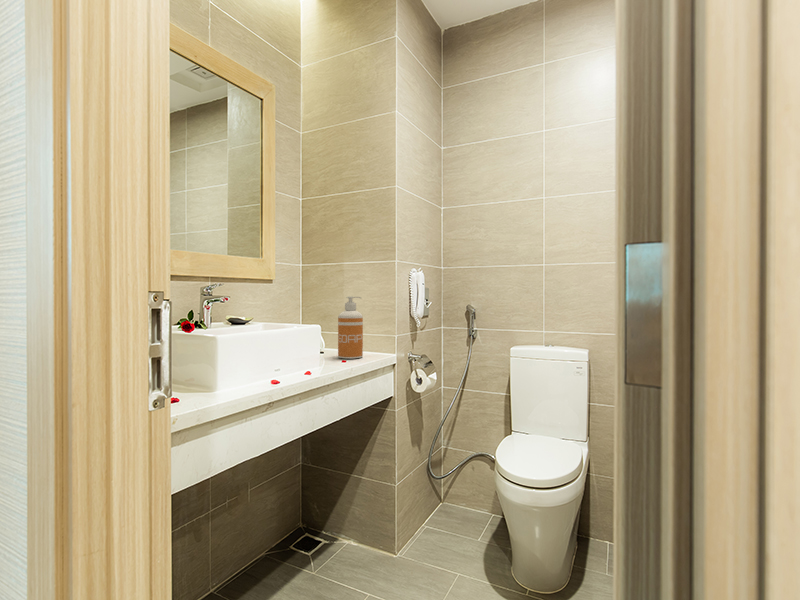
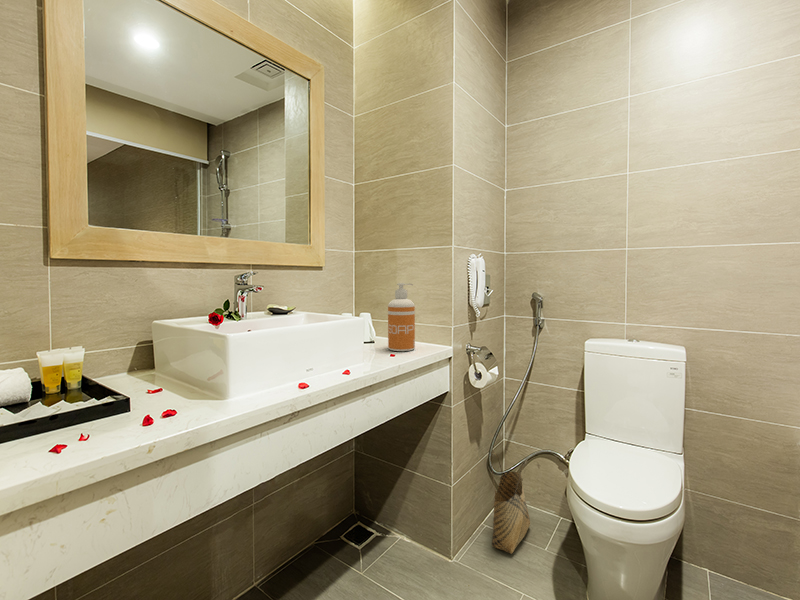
woven basket: none [431,454,467,543] -> present [490,452,530,554]

